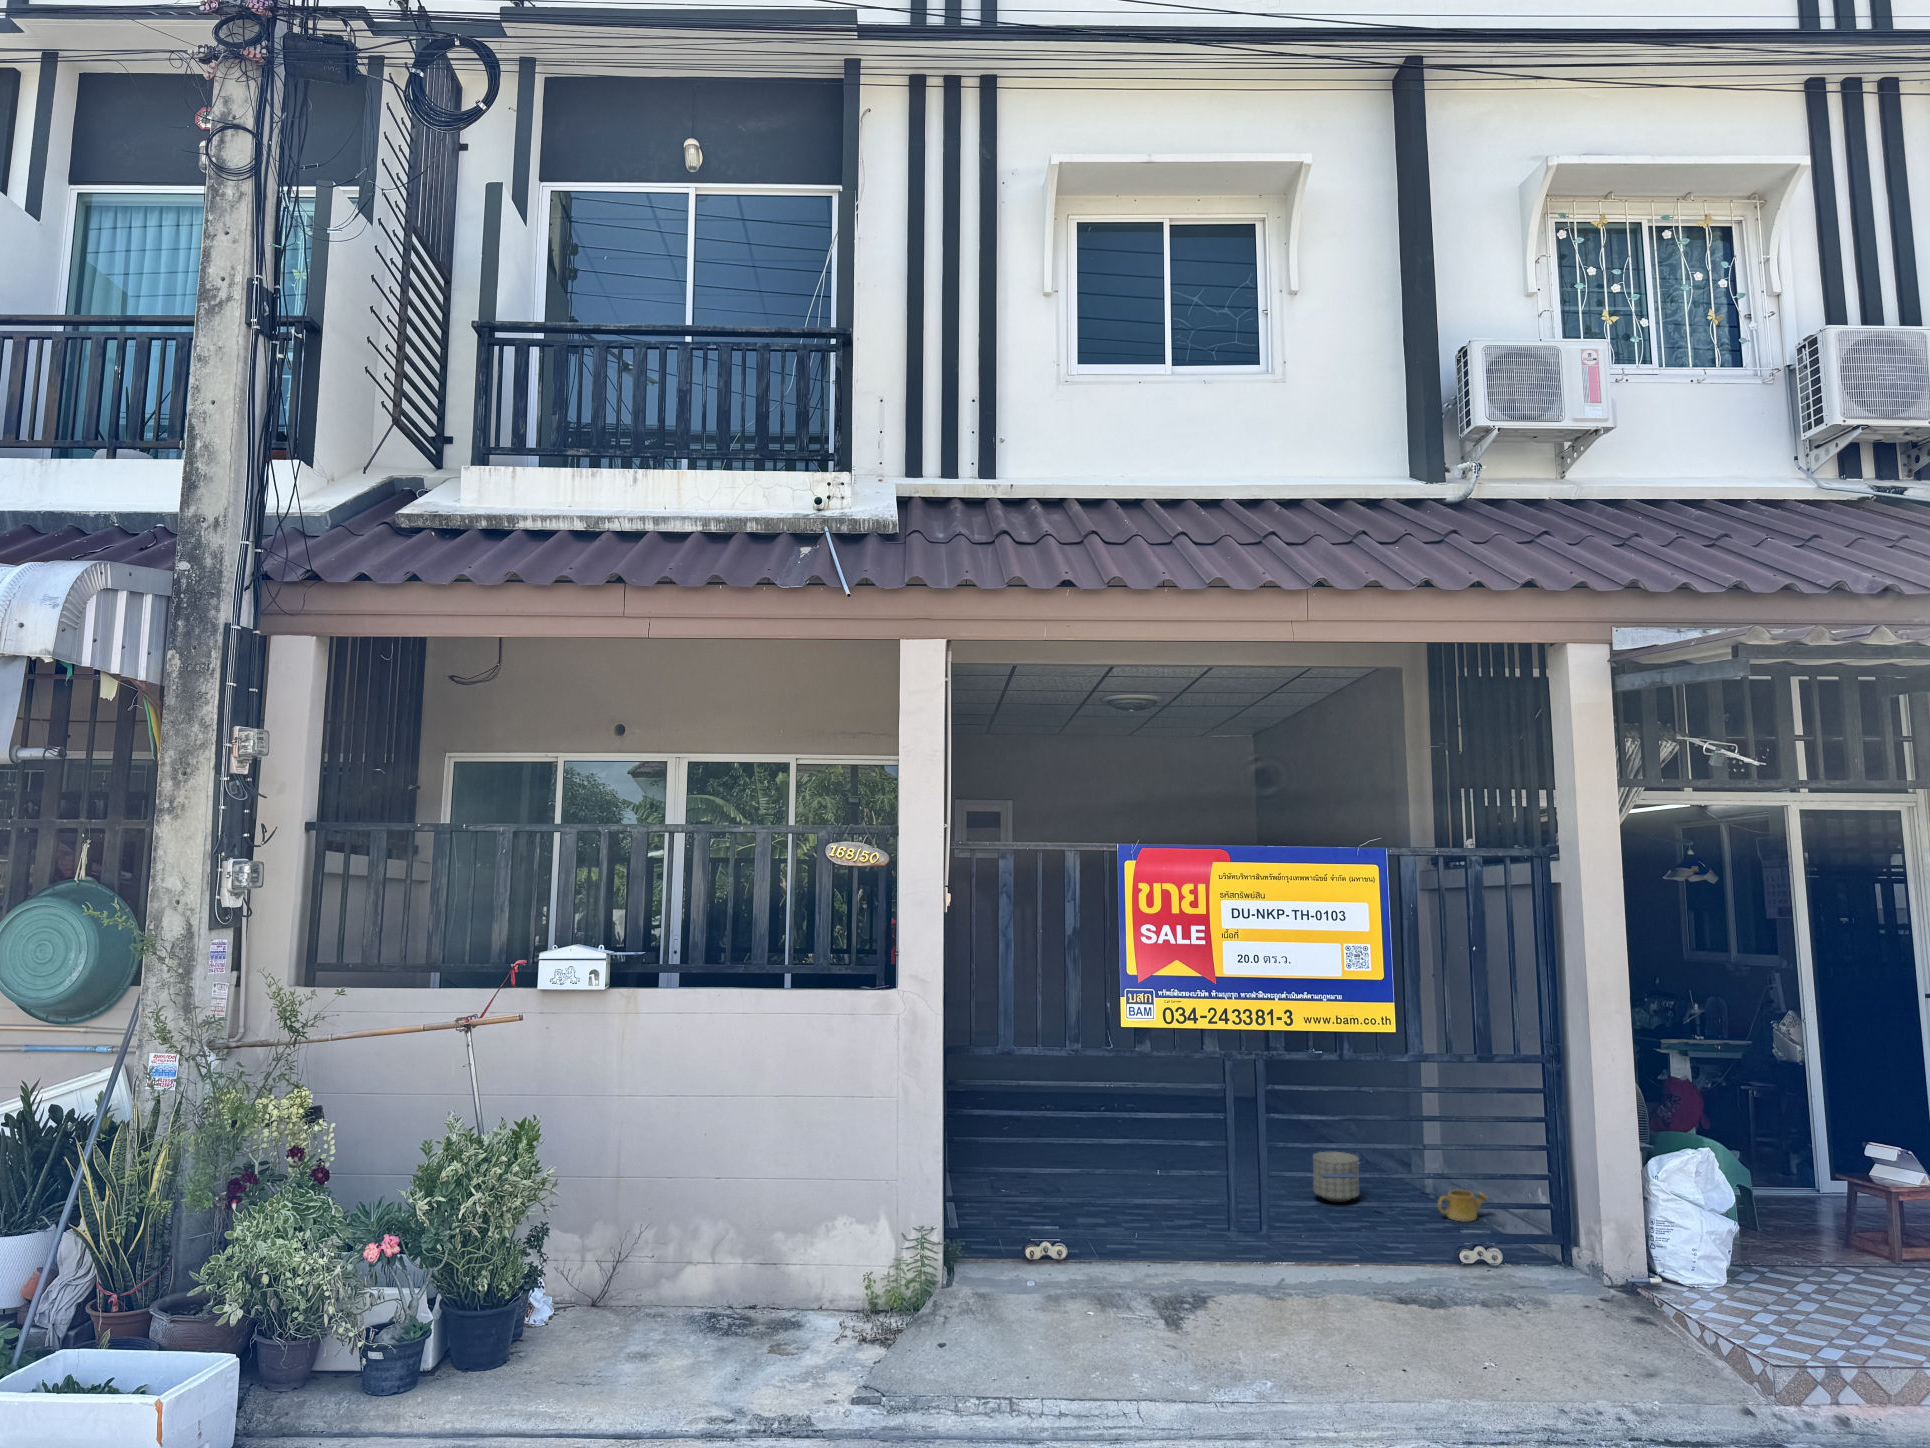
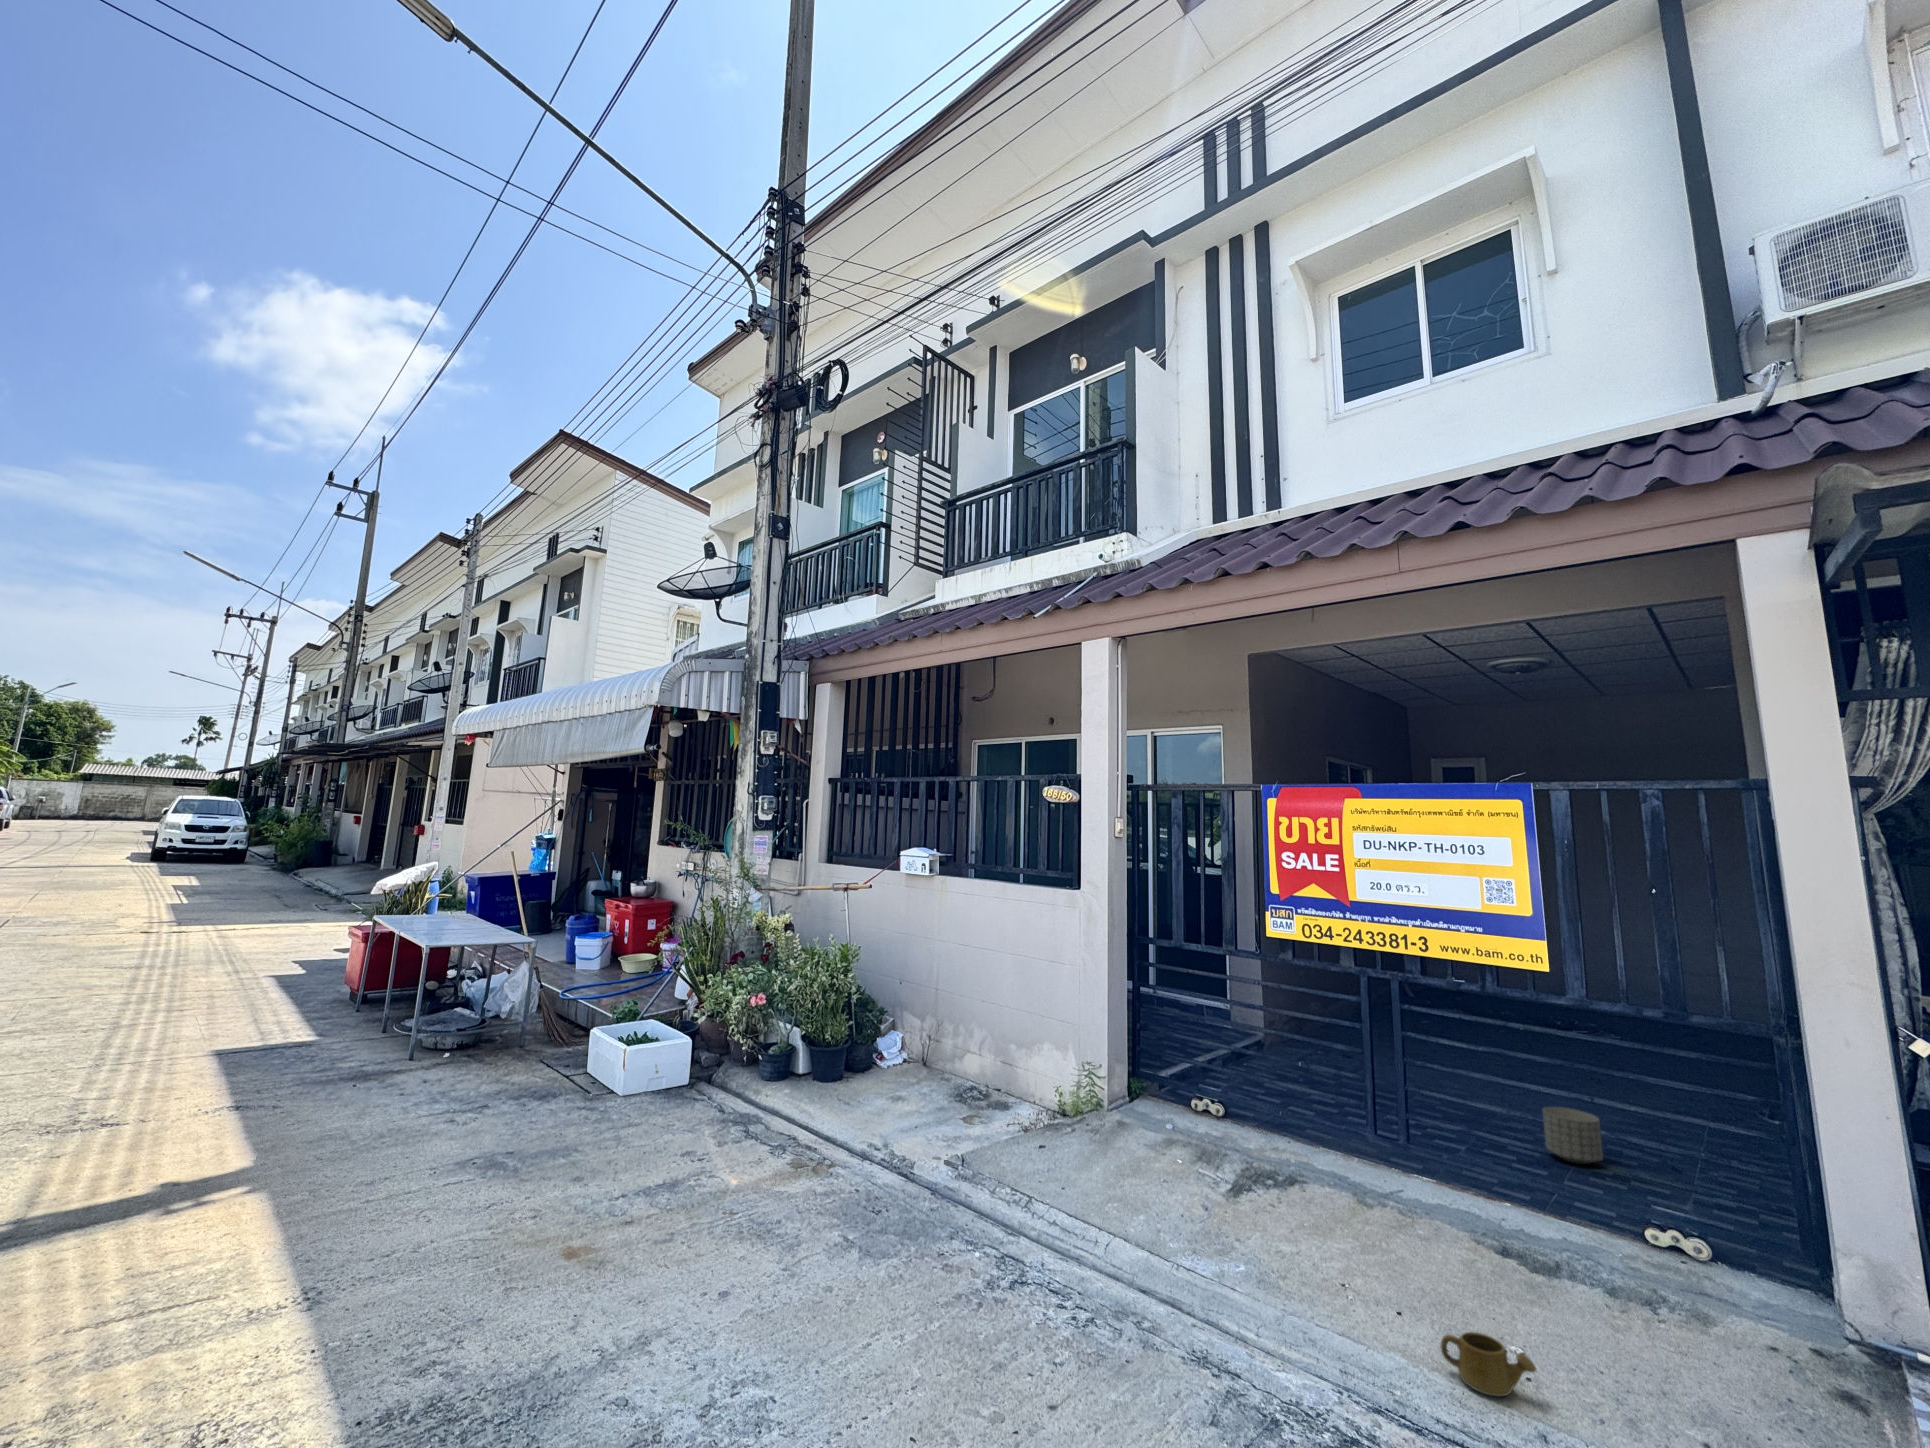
watering can: present [1438,1190,1488,1221] -> present [1441,1332,1536,1396]

